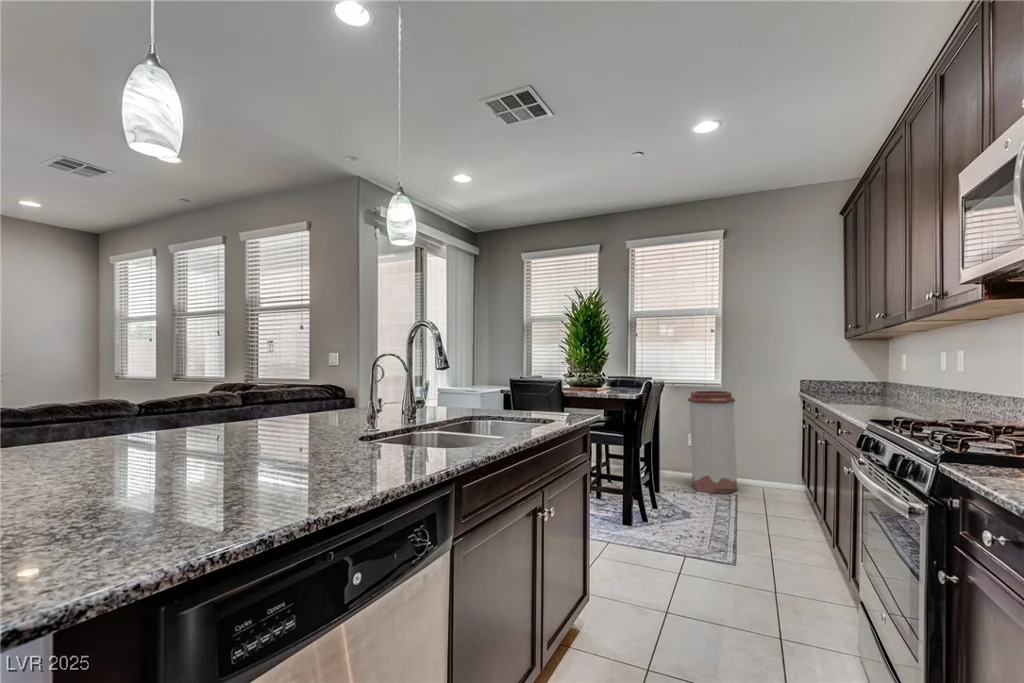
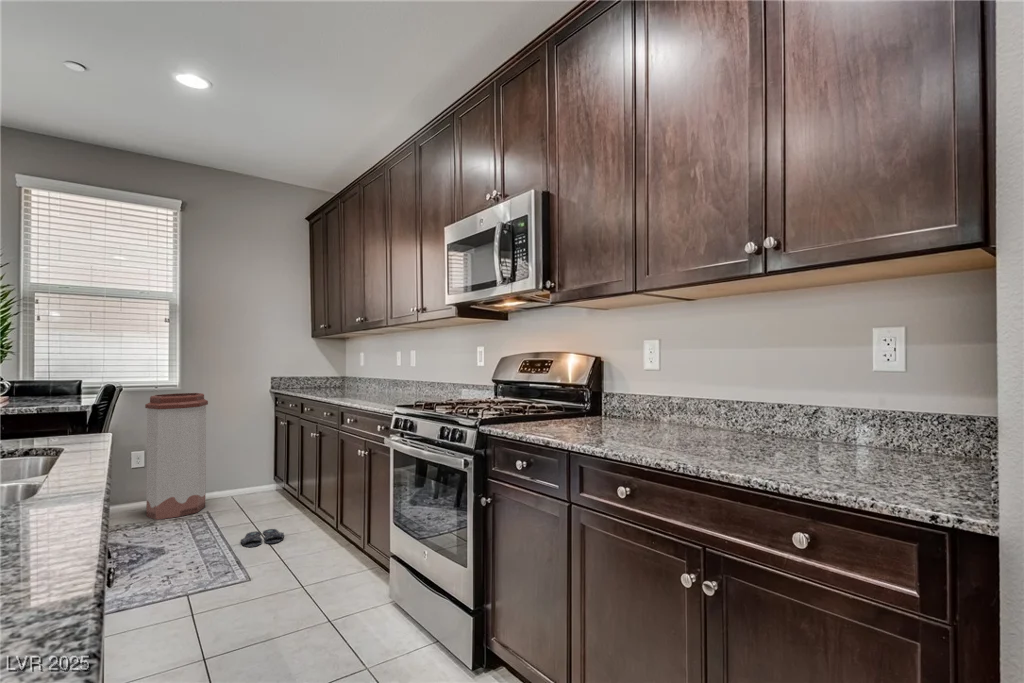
slippers: none [747,523,789,541] -> present [241,529,284,547]

